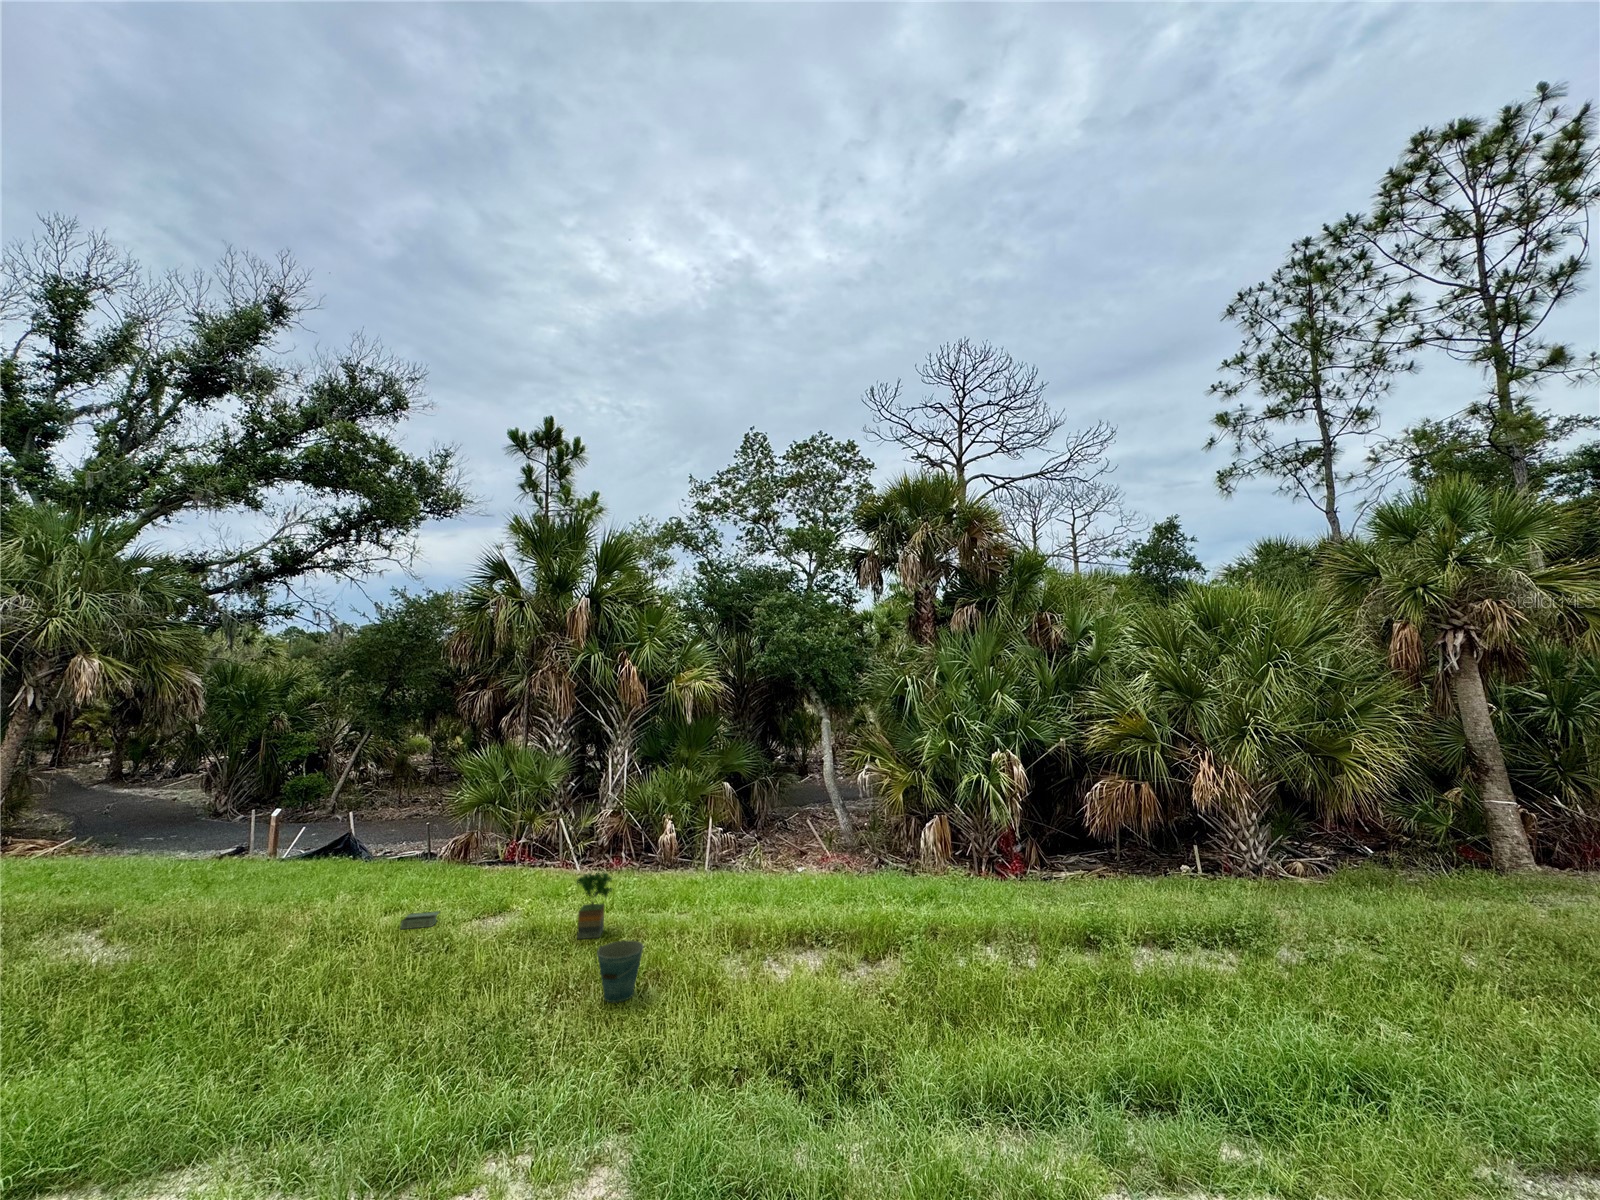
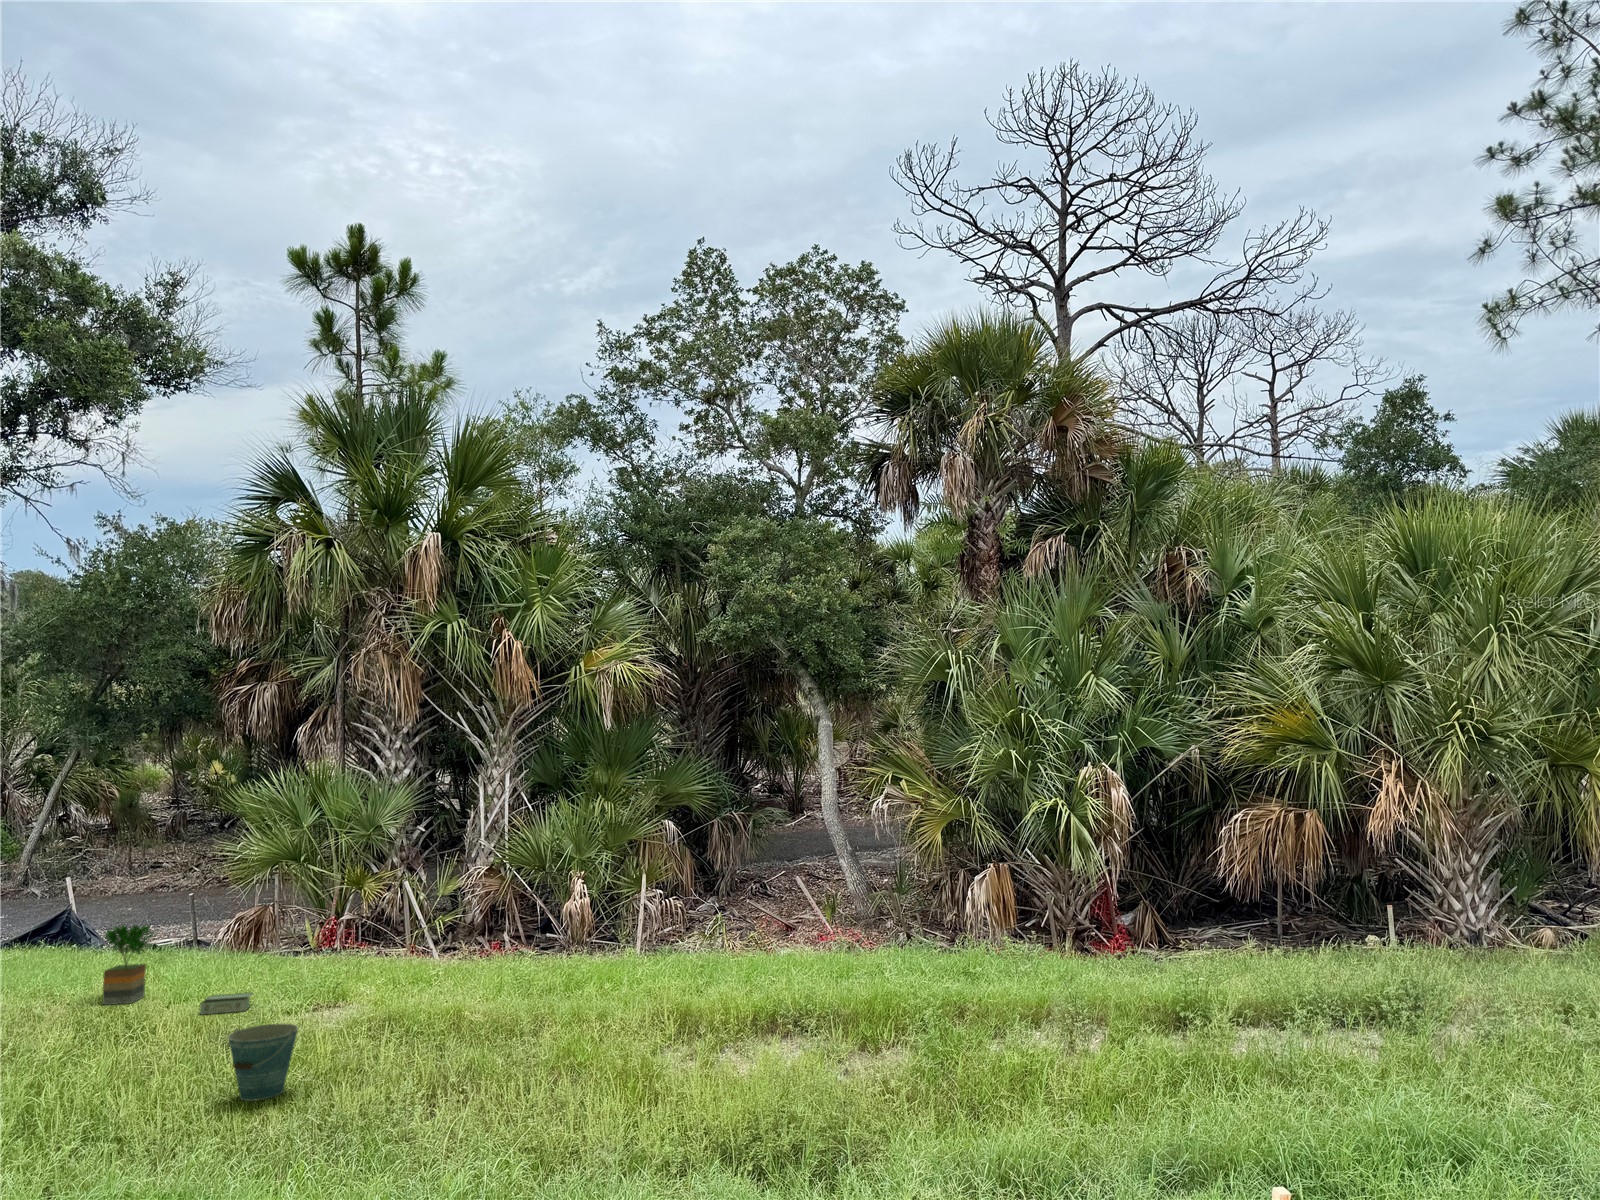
potted tree: present [577,873,613,939] -> present [102,925,156,1005]
bucket: present [597,940,644,1002] -> present [228,1024,298,1101]

